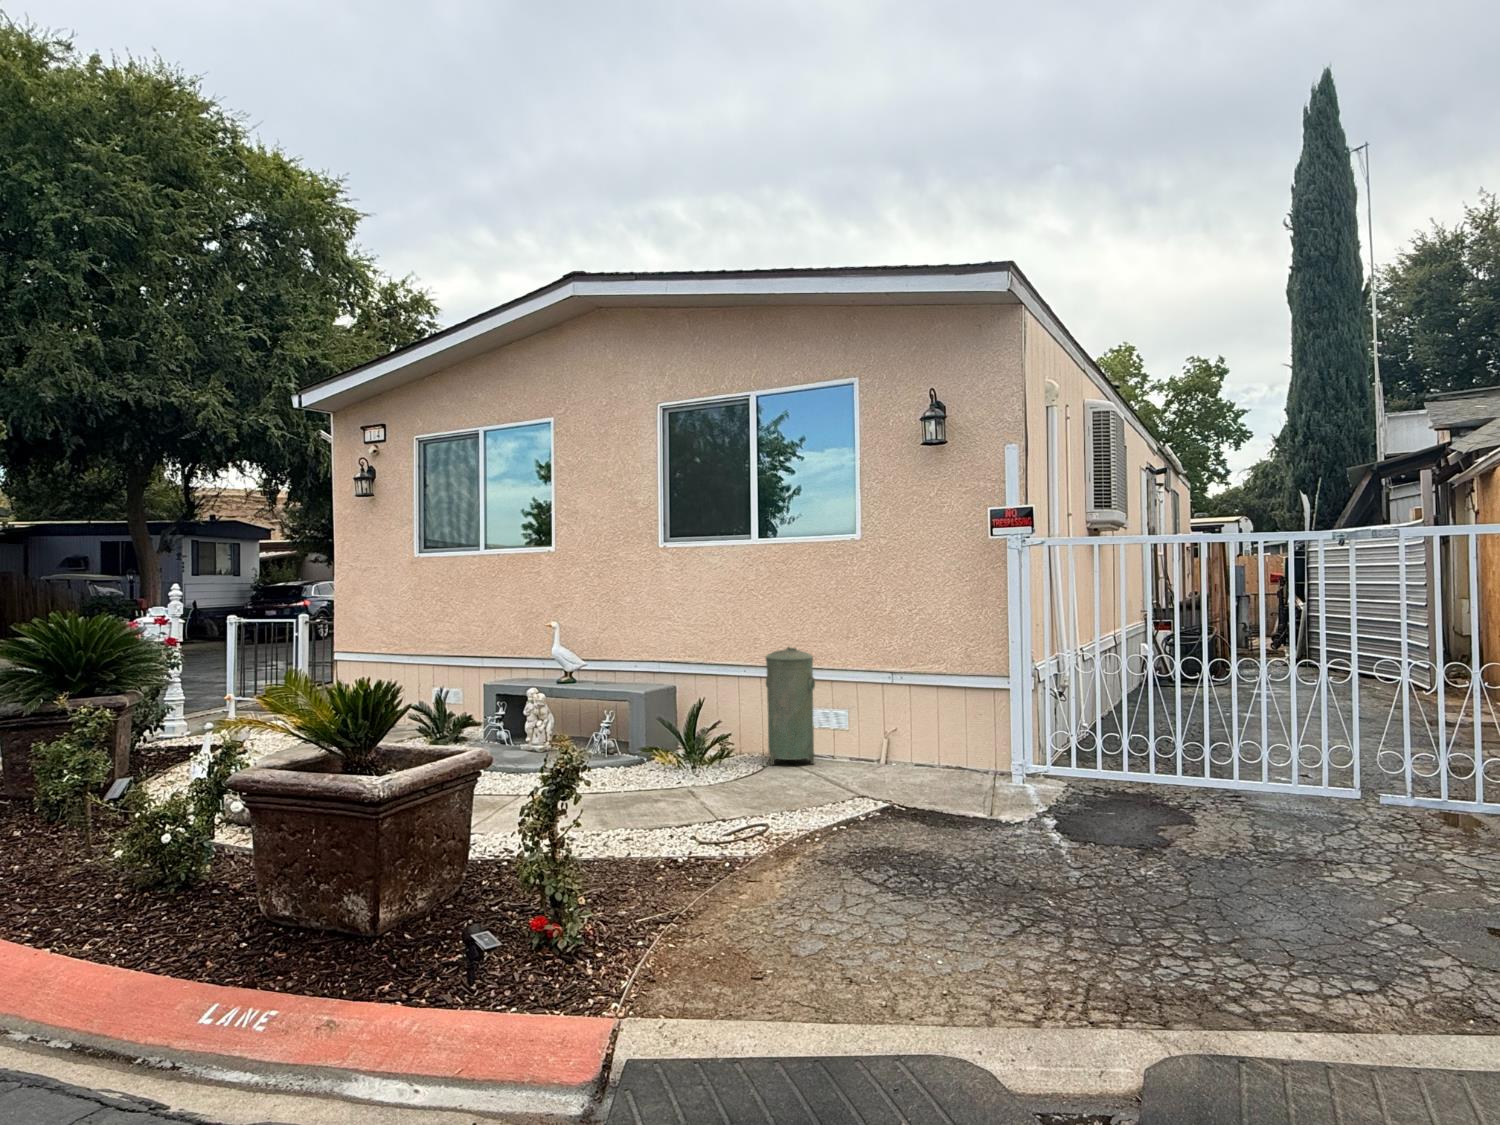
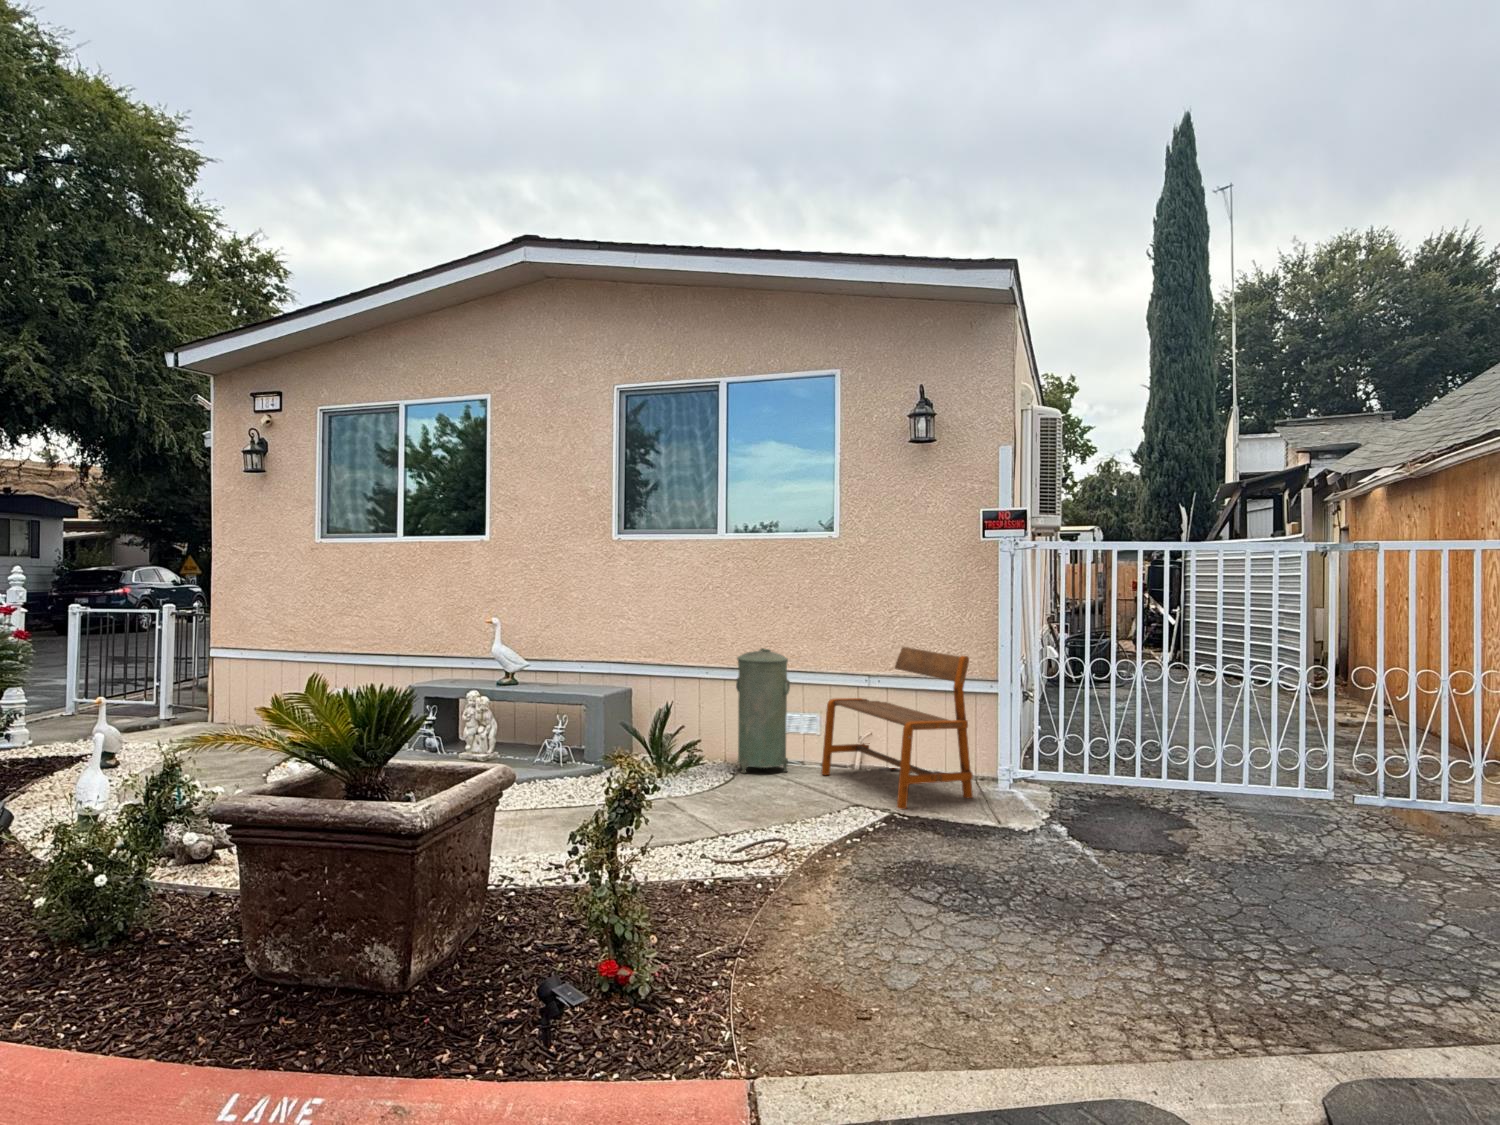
bench: none [845,641,981,801] -> present [821,647,973,809]

